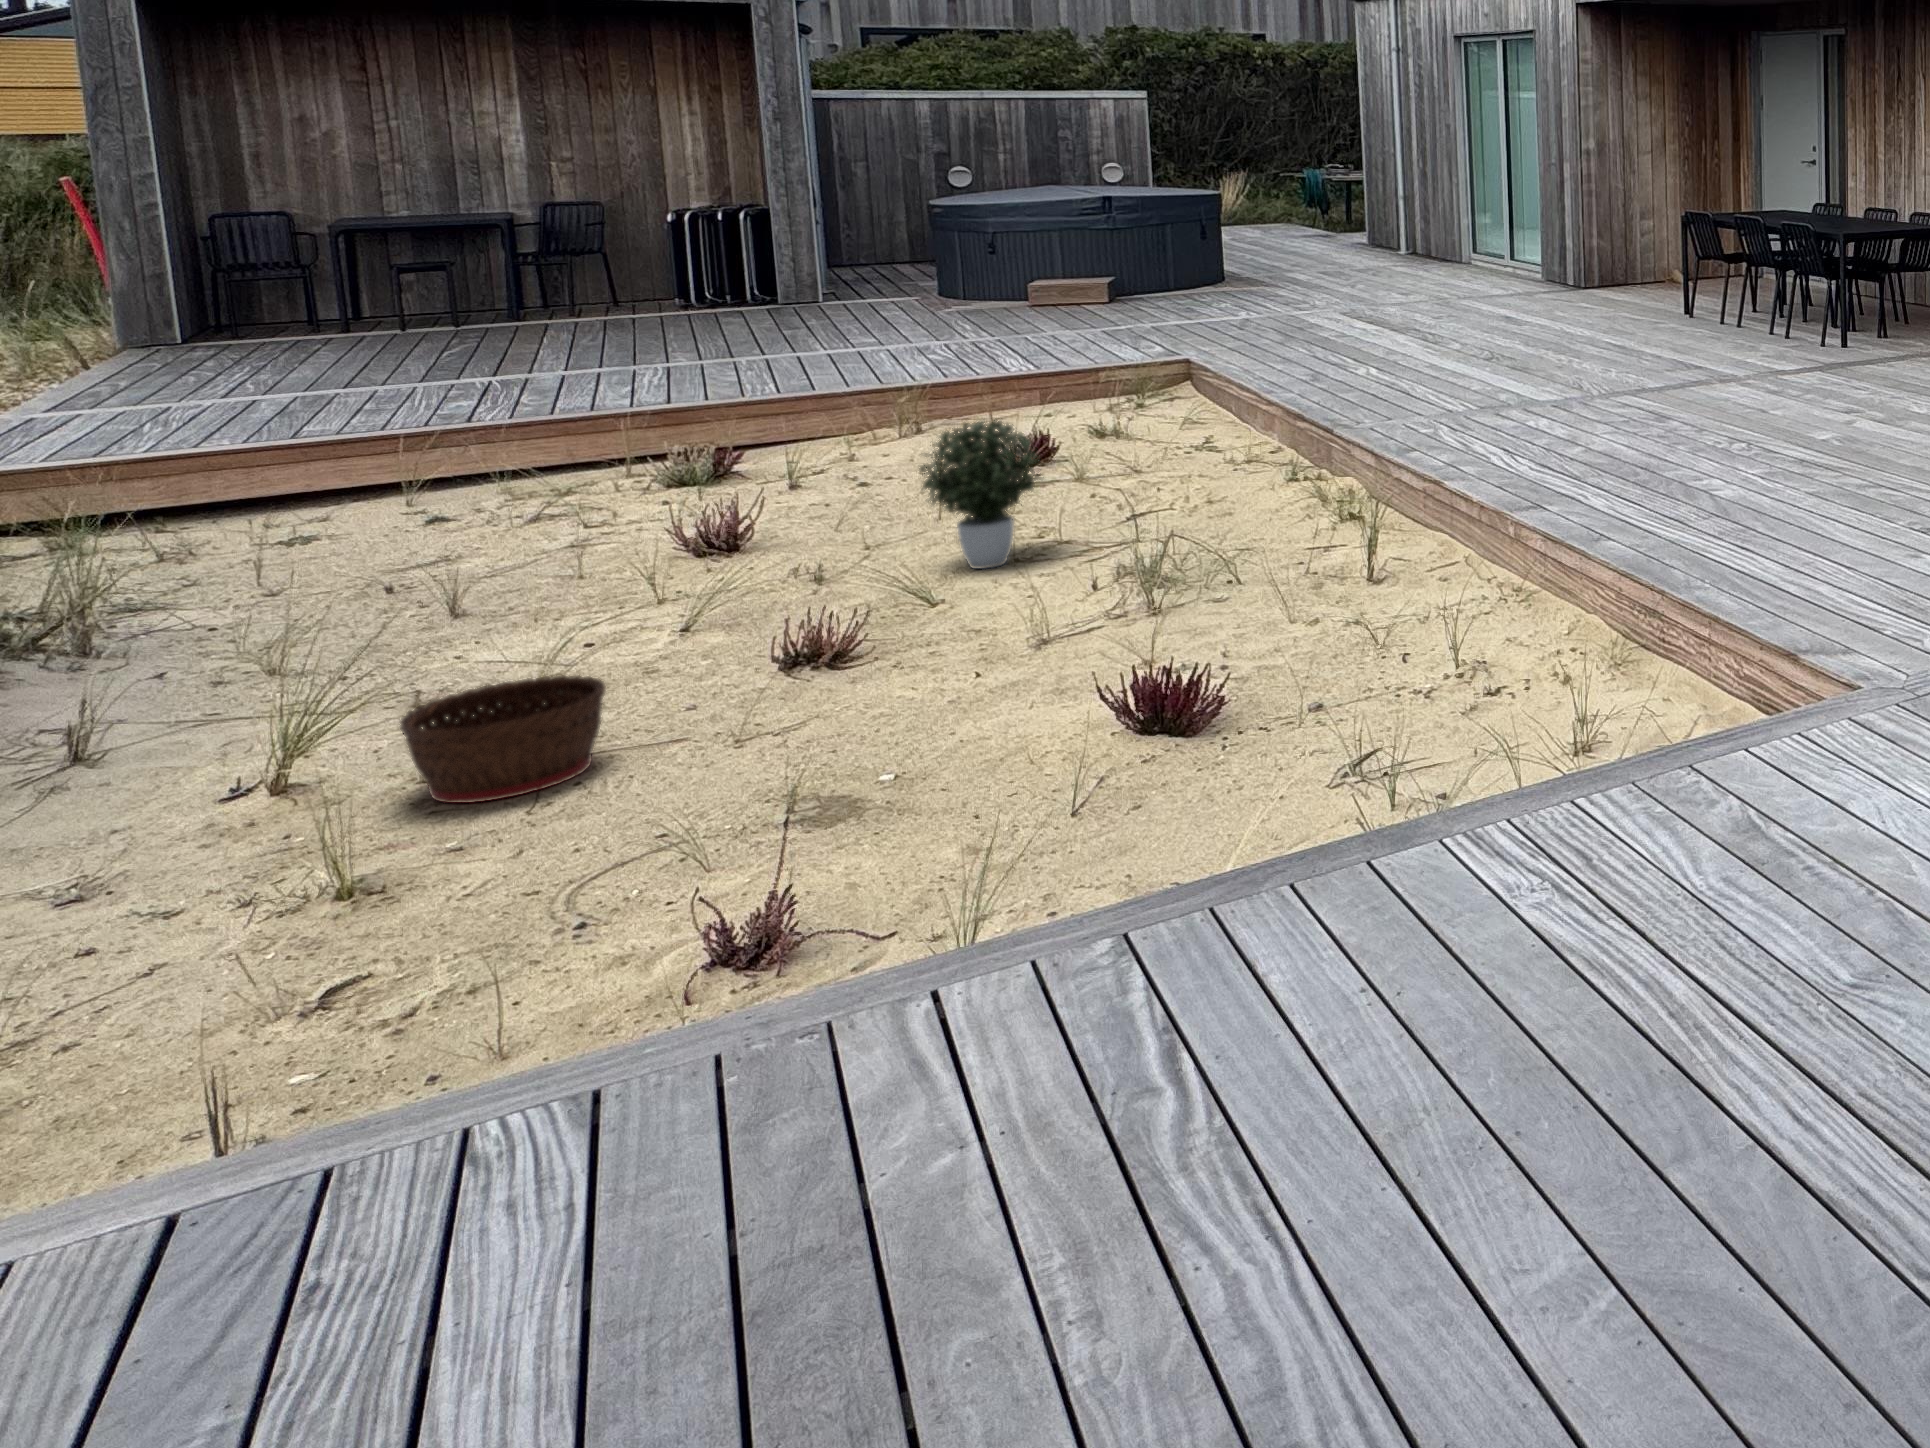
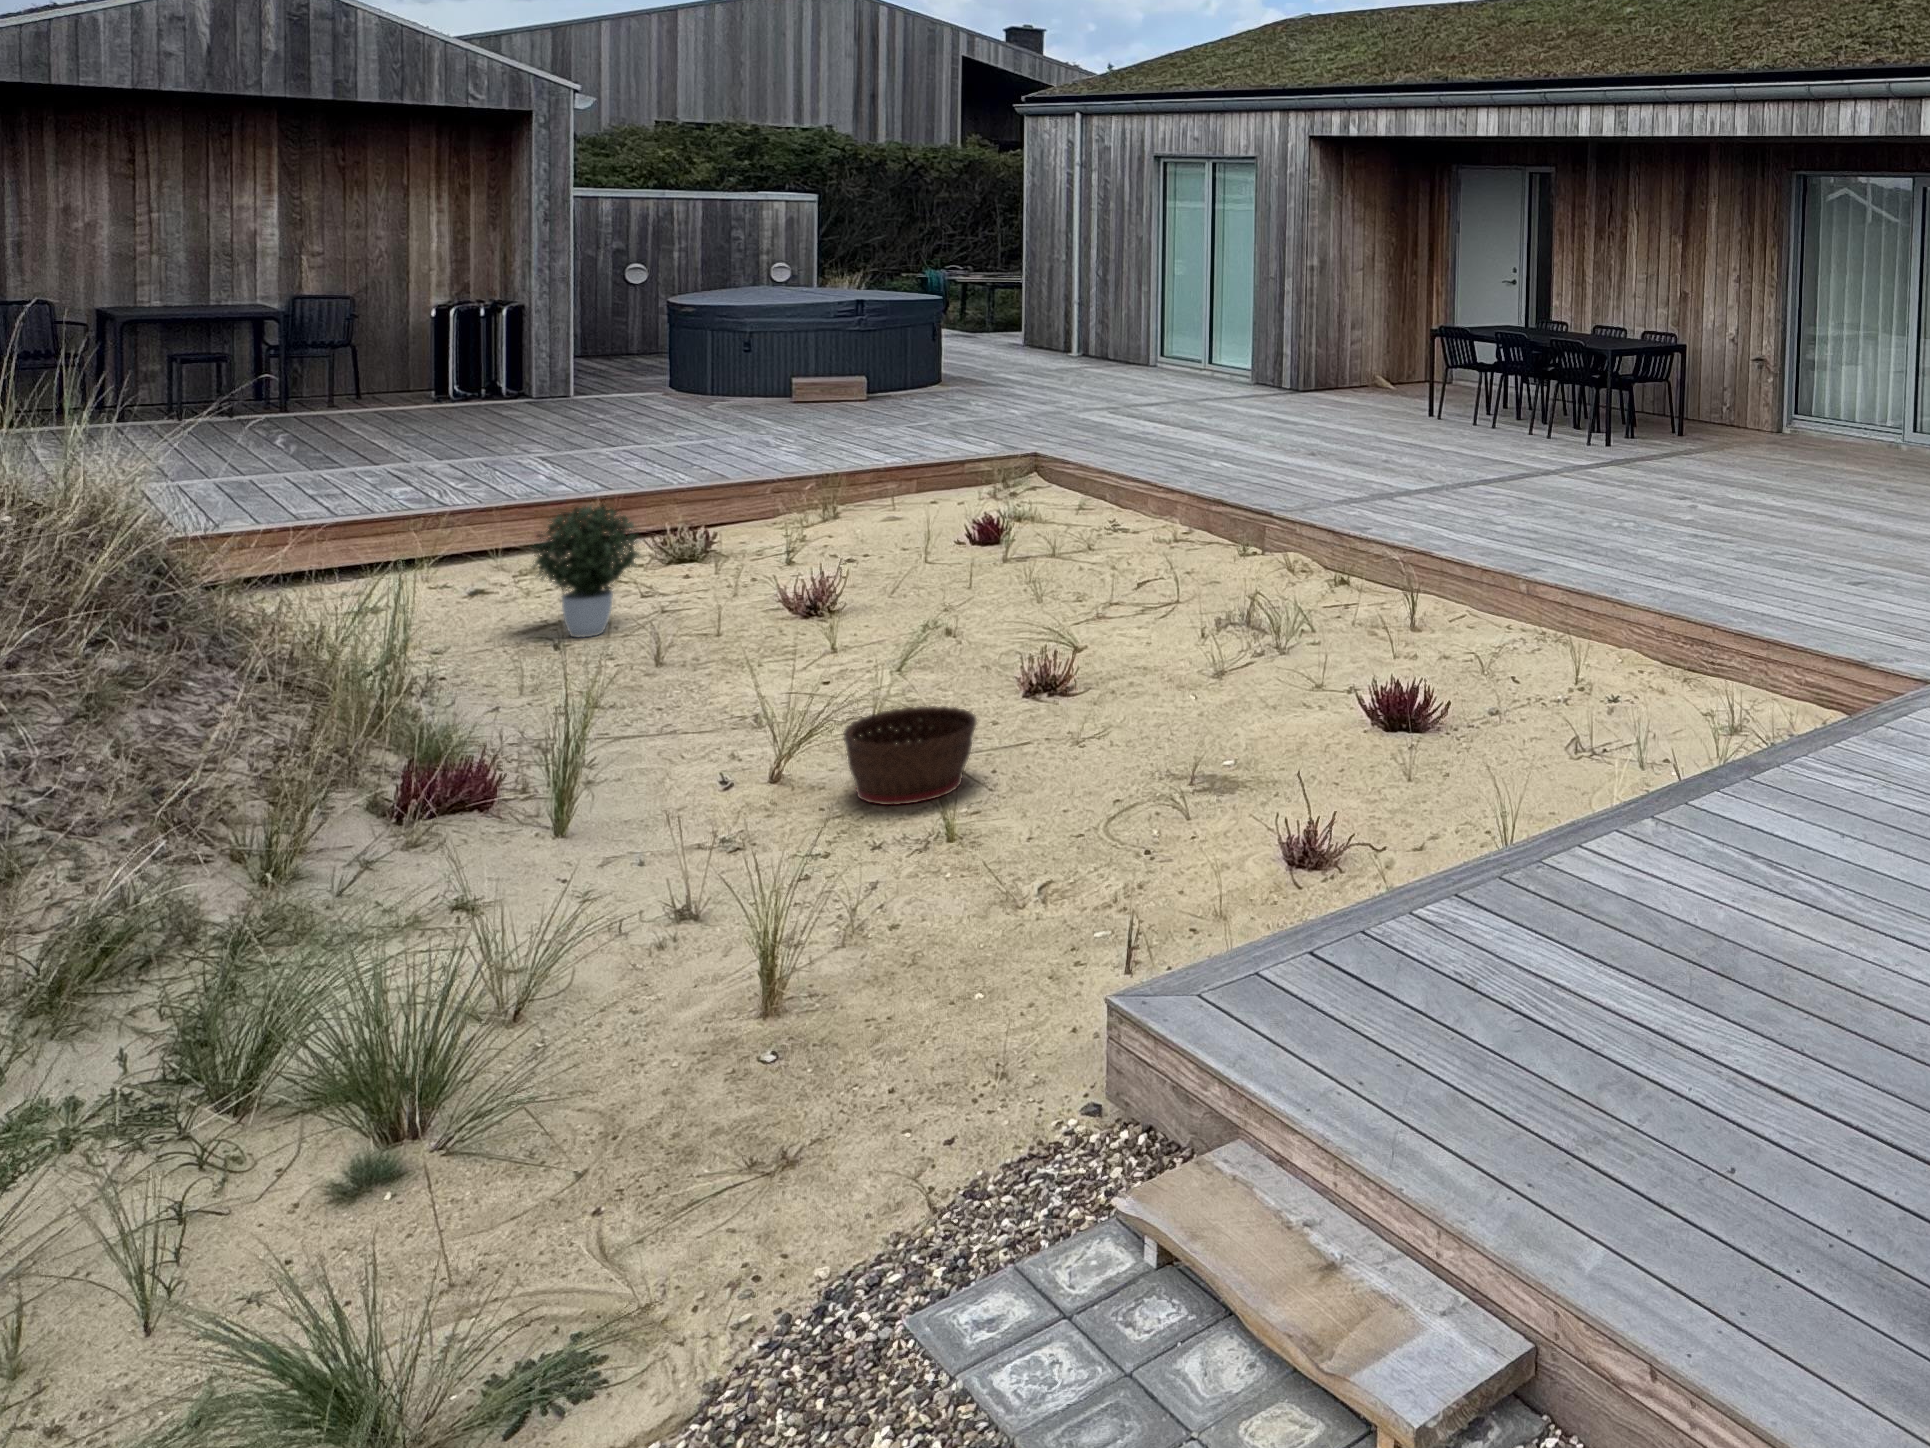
potted plant: present [919,420,1040,569] -> present [533,505,639,637]

